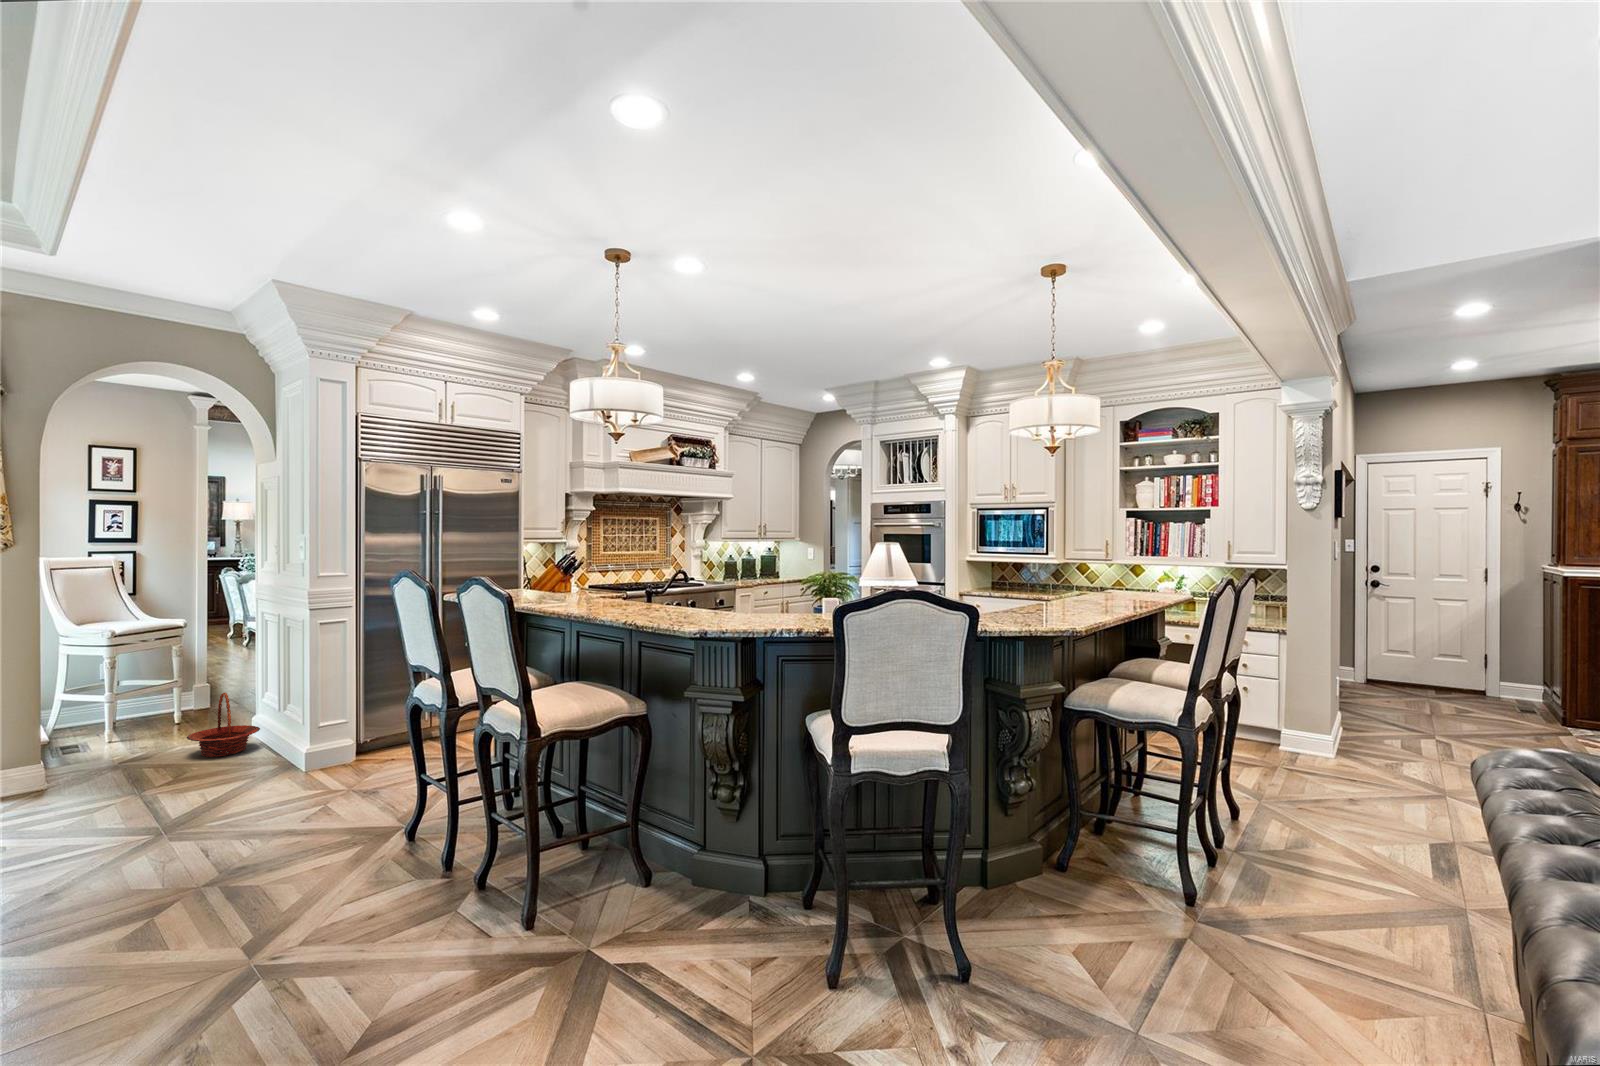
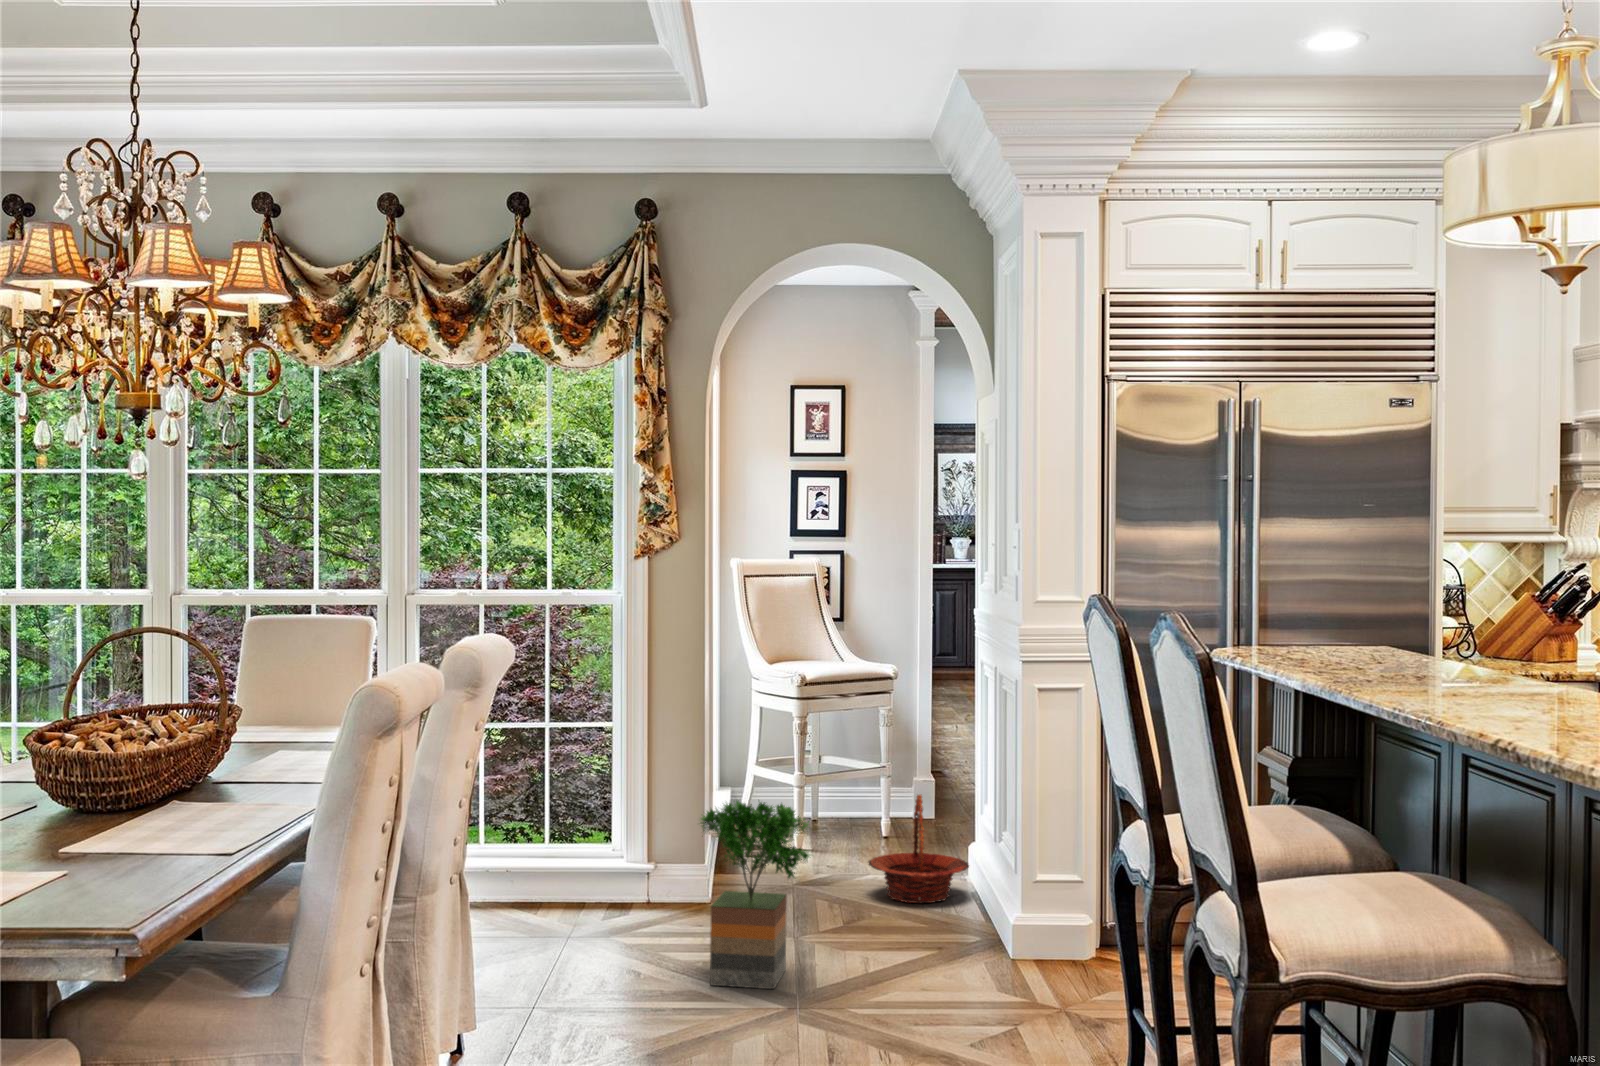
potted tree: none [75,708,175,831] -> present [701,801,809,989]

